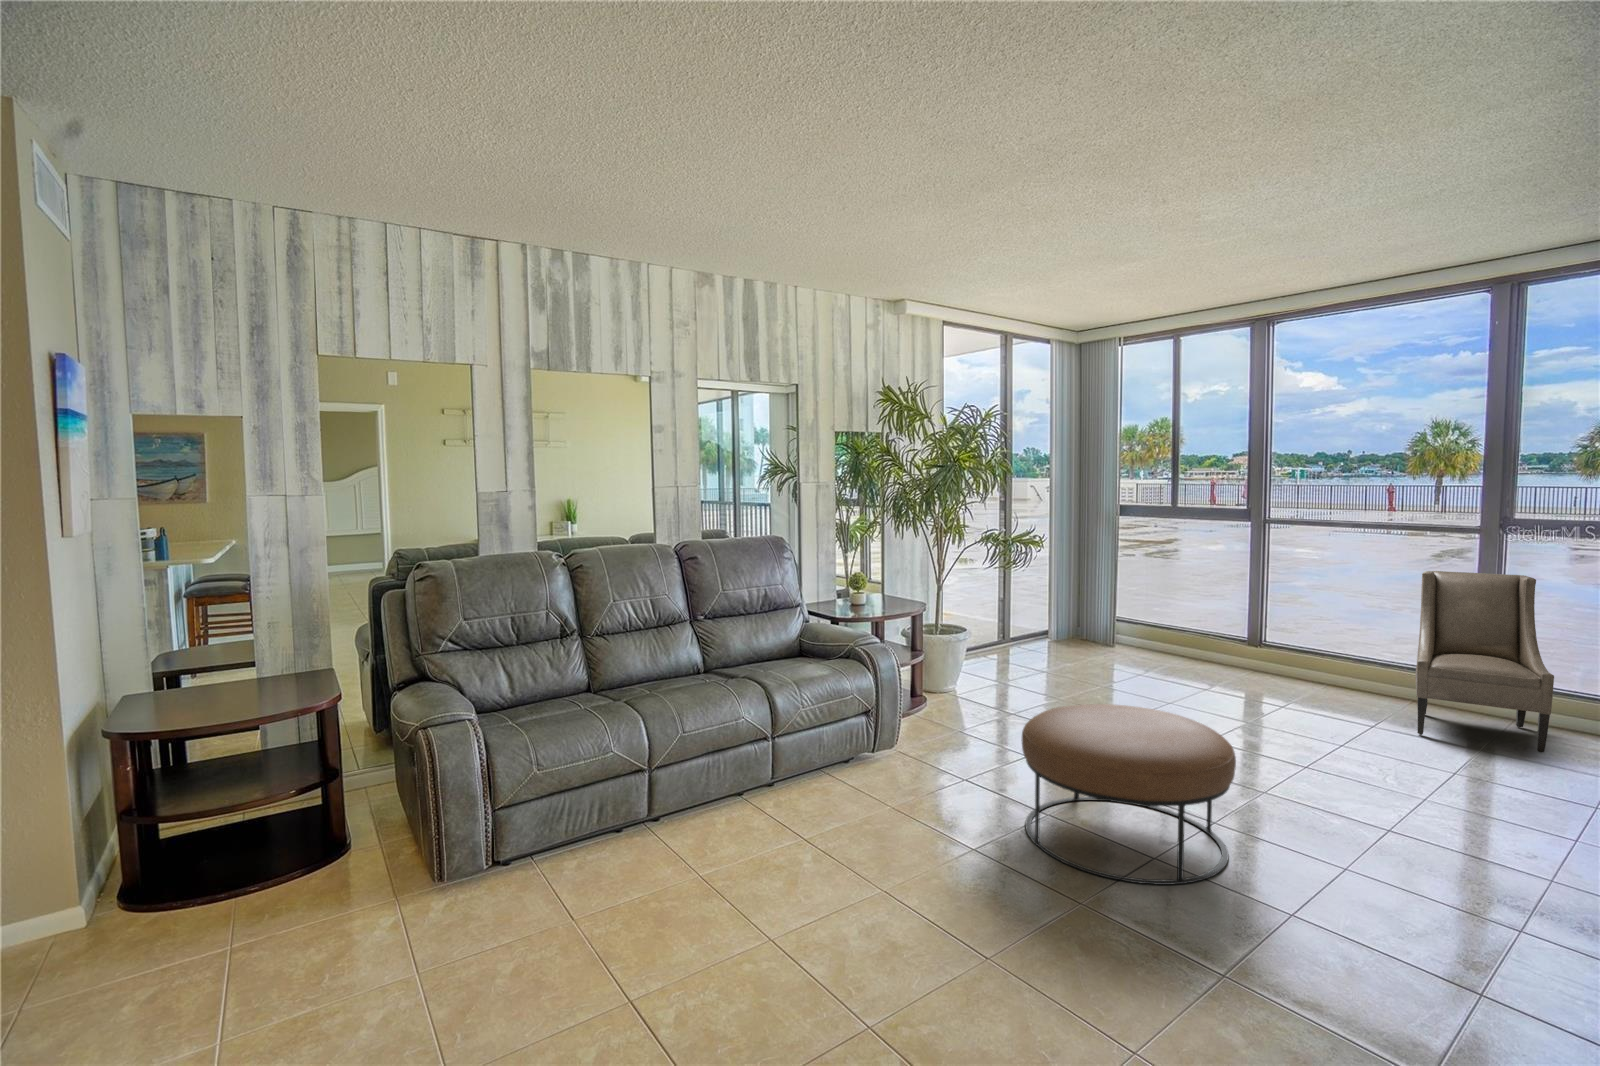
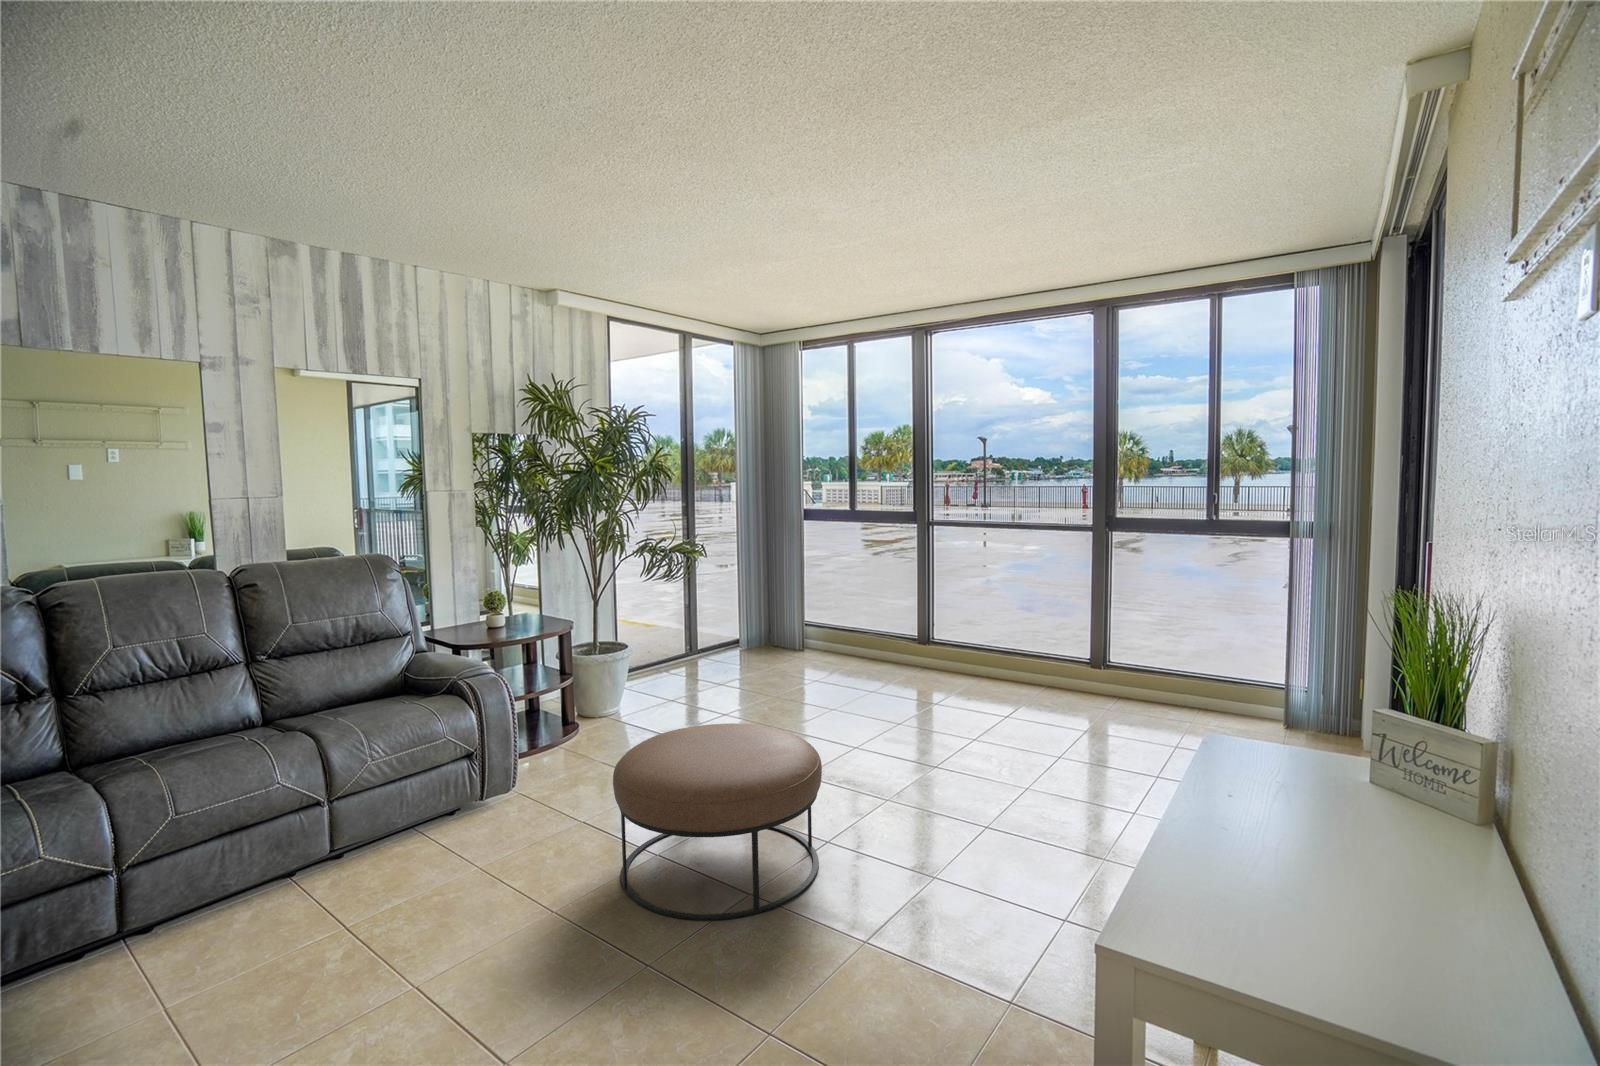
armchair: present [1416,571,1554,752] -> none [1030,566,1127,725]

